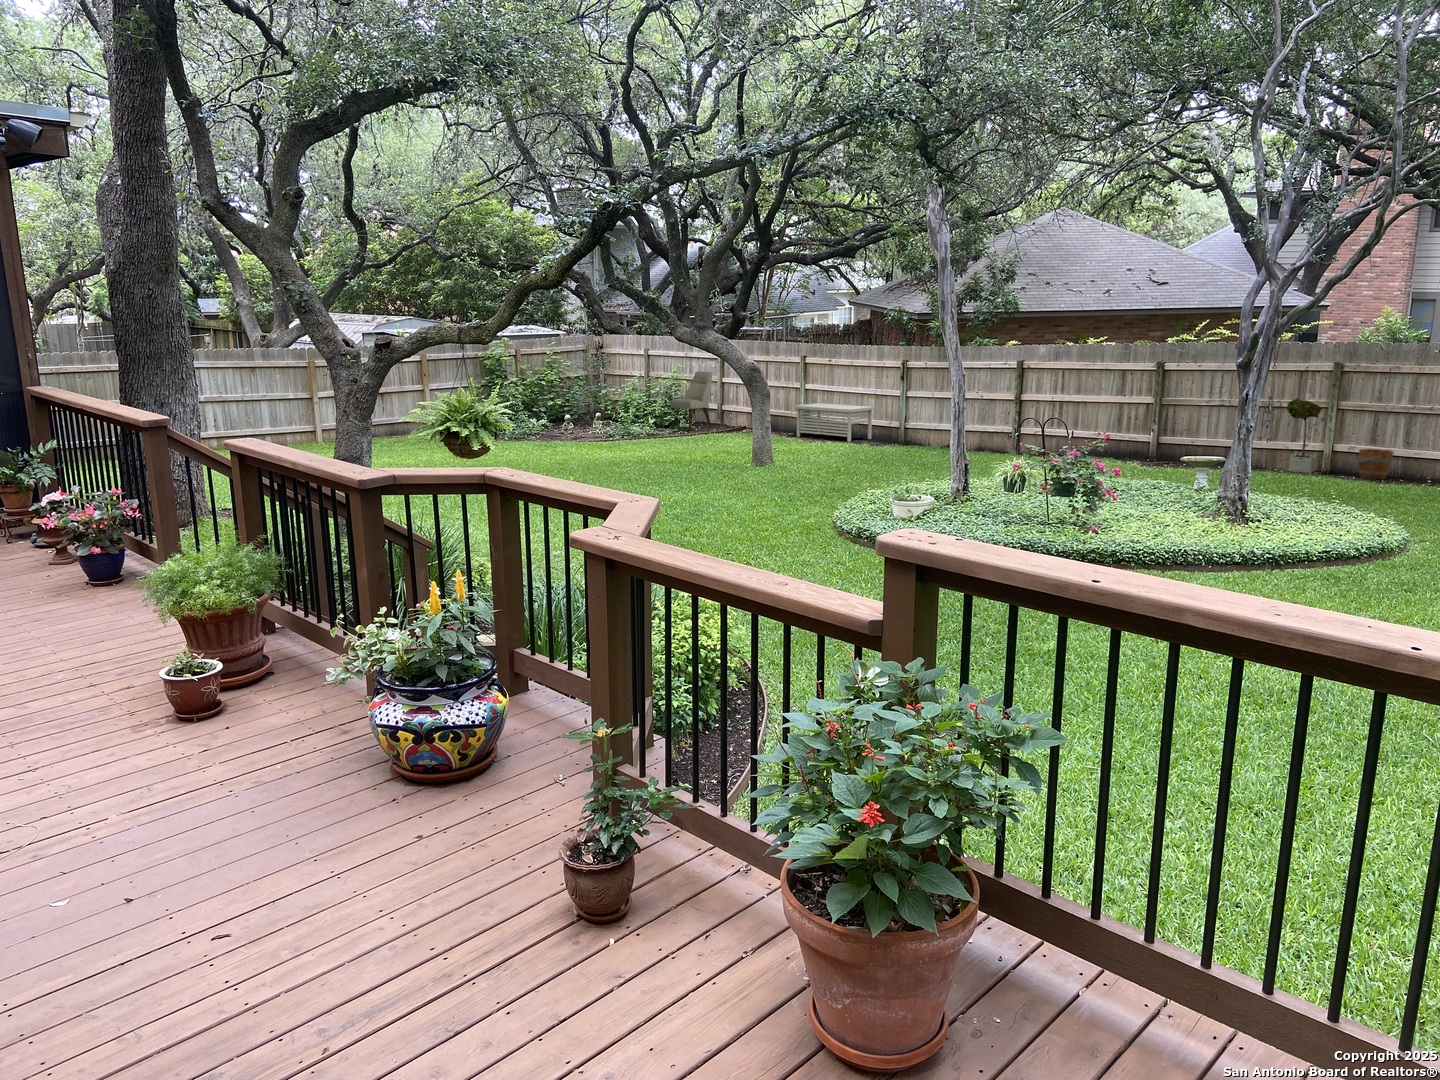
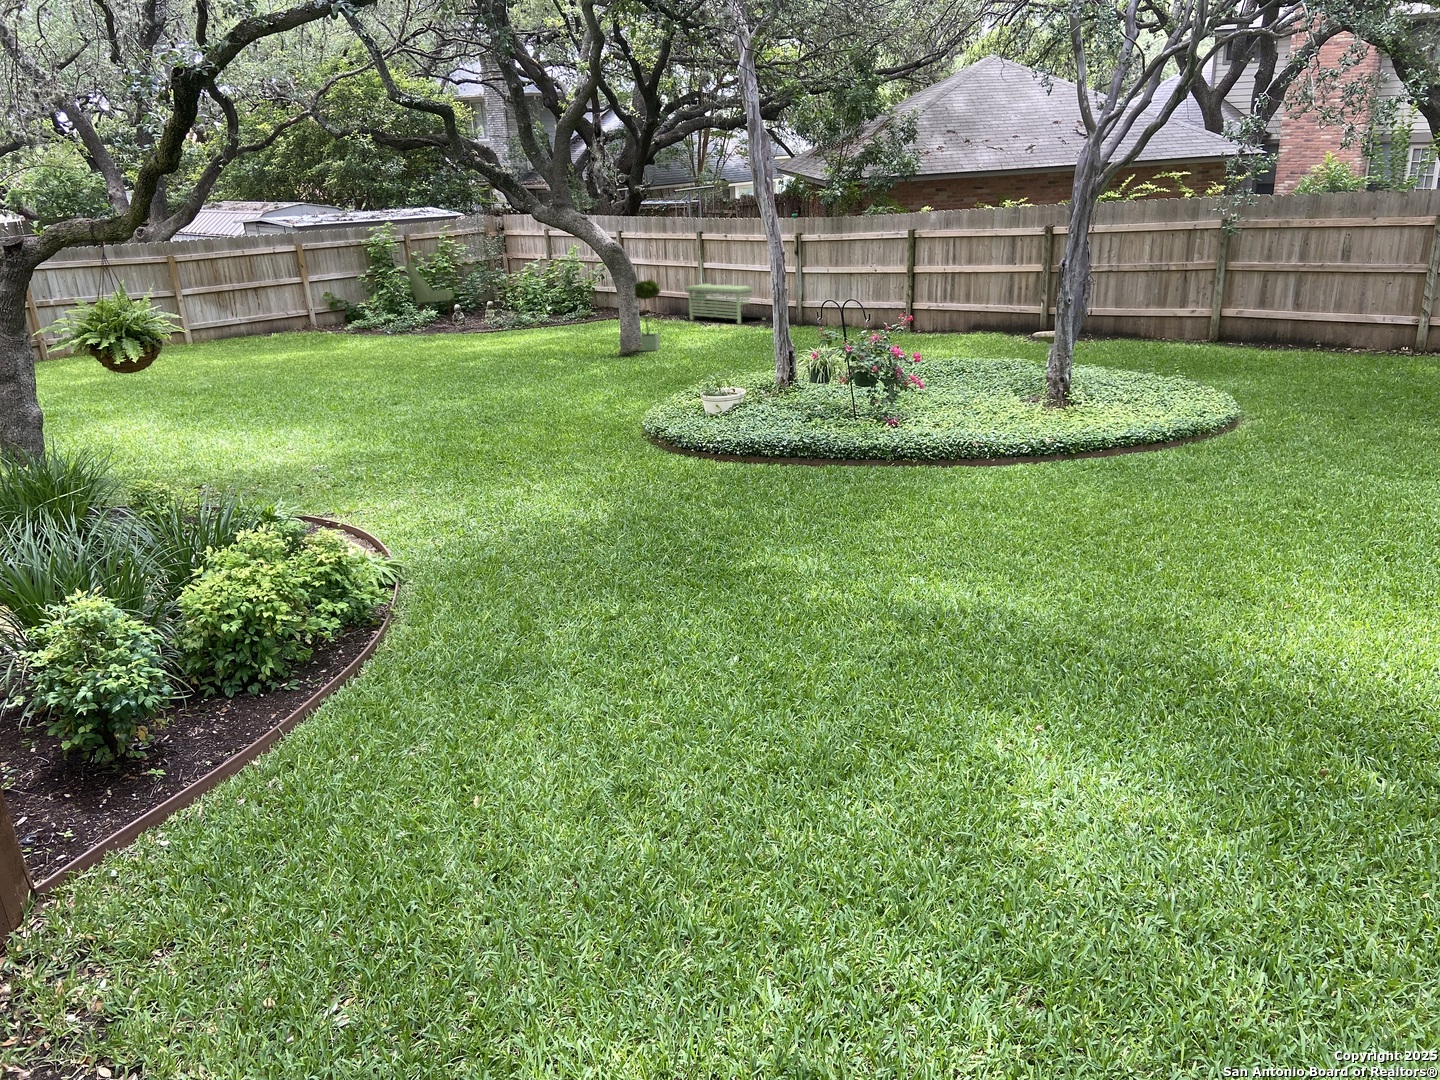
chair: present [670,372,712,430] -> present [406,263,456,325]
potted tree: present [1287,398,1322,473] -> present [633,279,661,351]
bucket: present [1355,449,1394,479] -> none [1241,316,1282,349]

